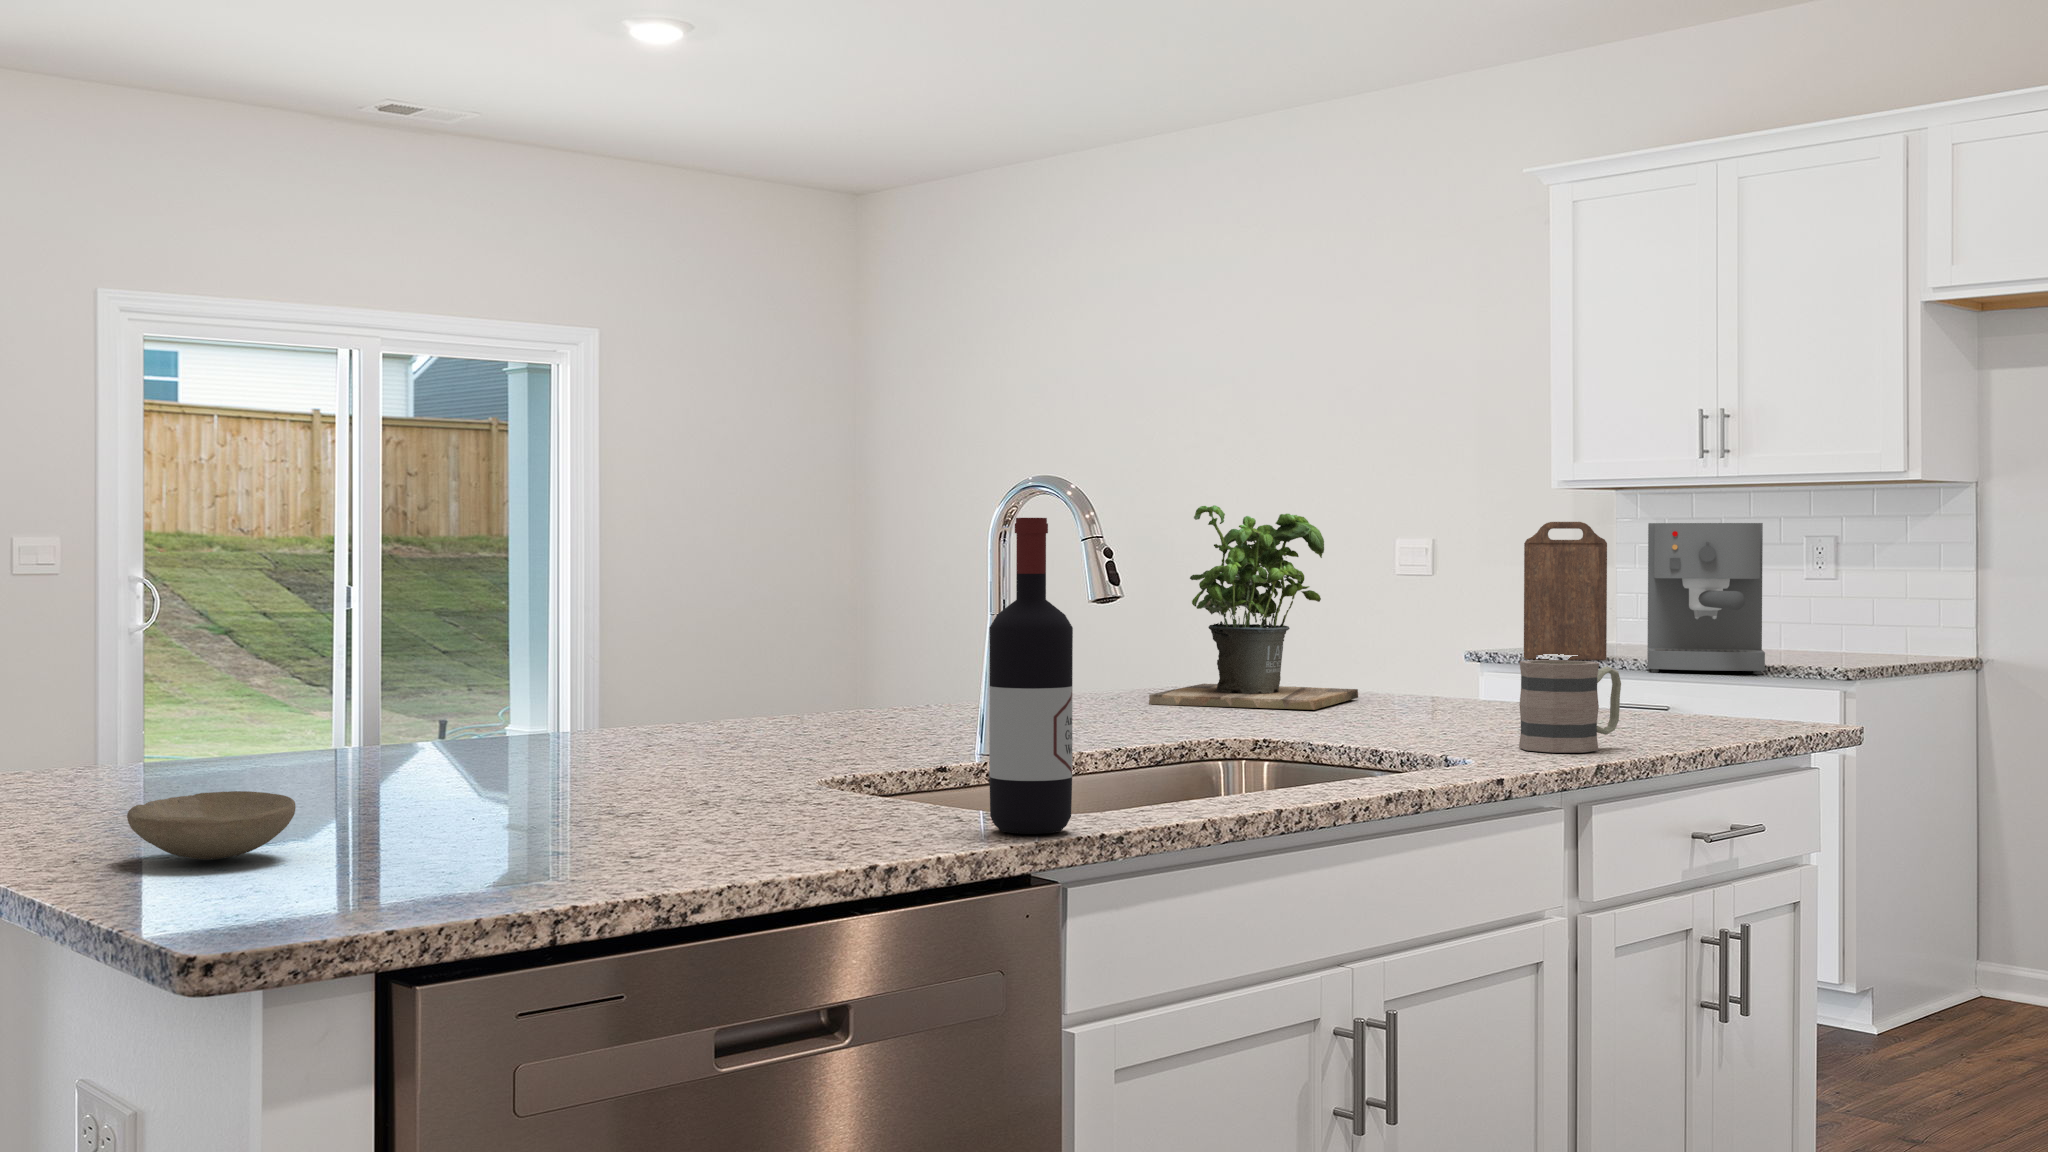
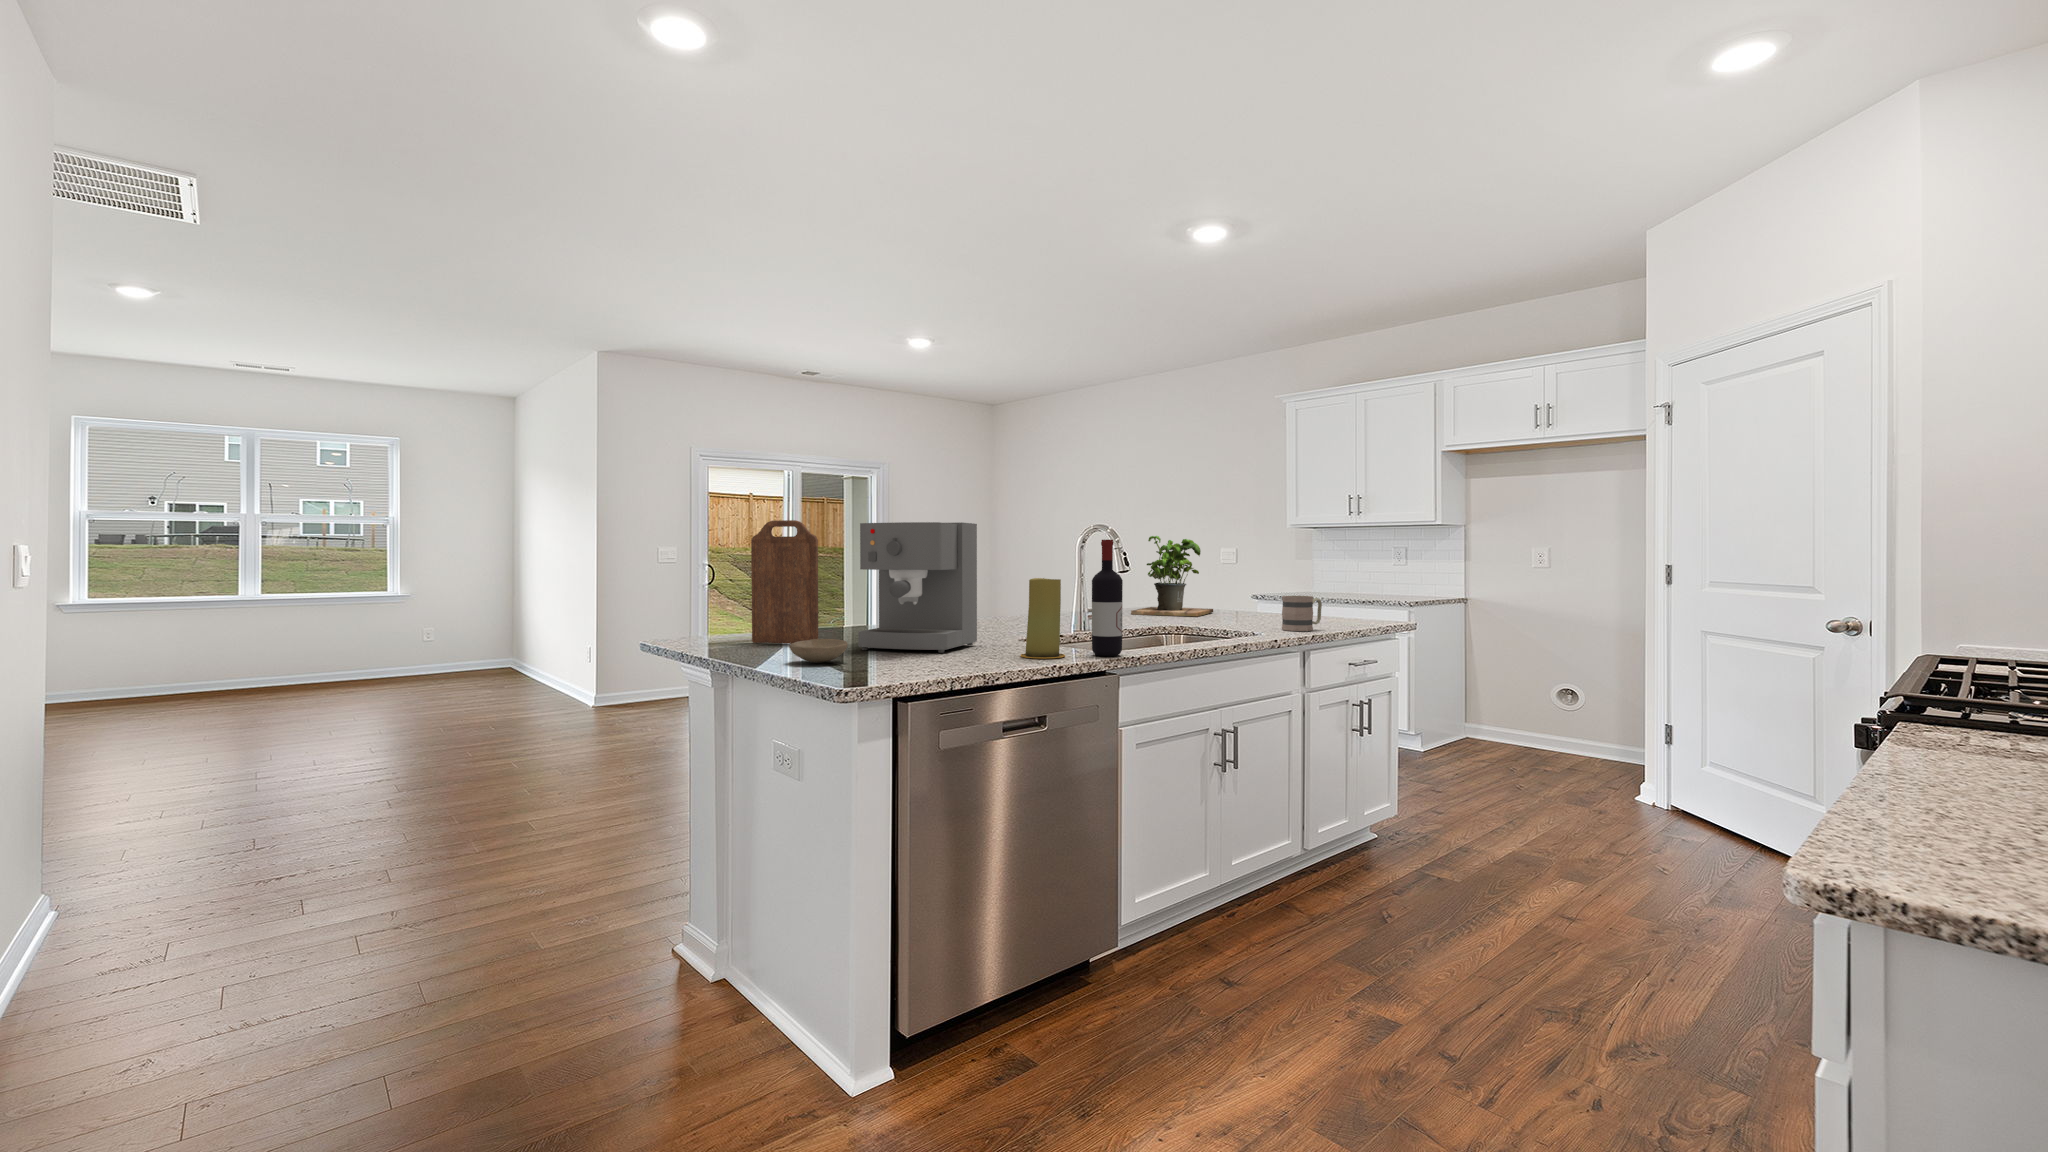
cutting board: present [1524,522,1607,660] -> present [751,520,818,644]
coffee maker: present [1647,523,1765,674] -> present [858,522,977,653]
candle: none [792,622,915,843] -> present [1021,578,1065,659]

